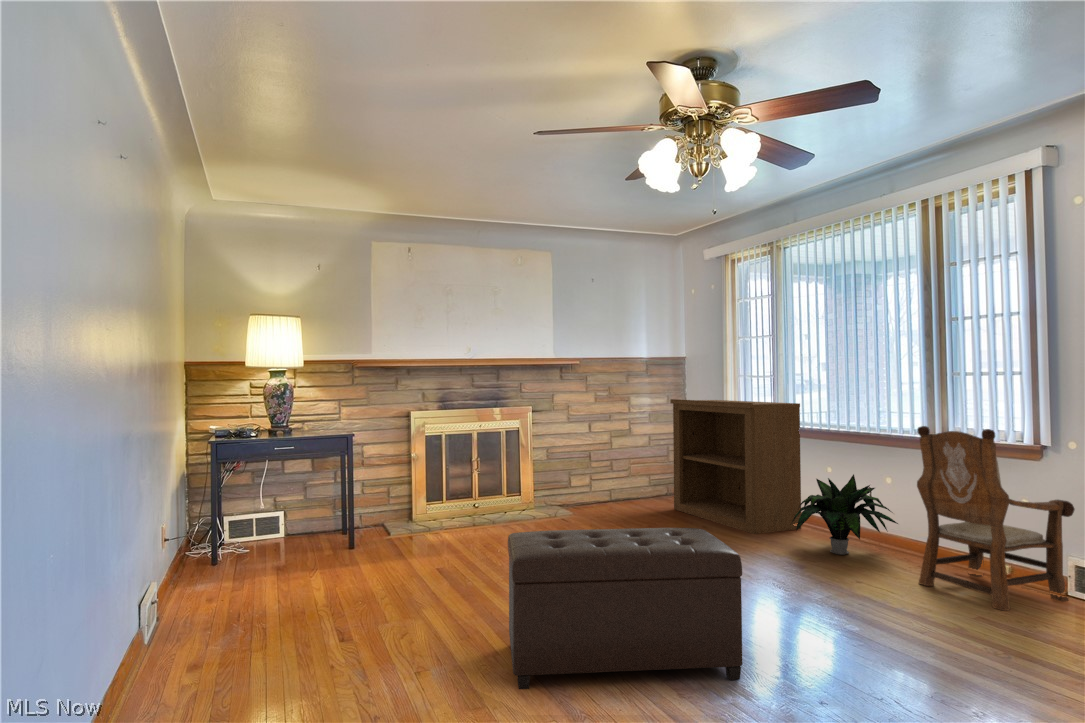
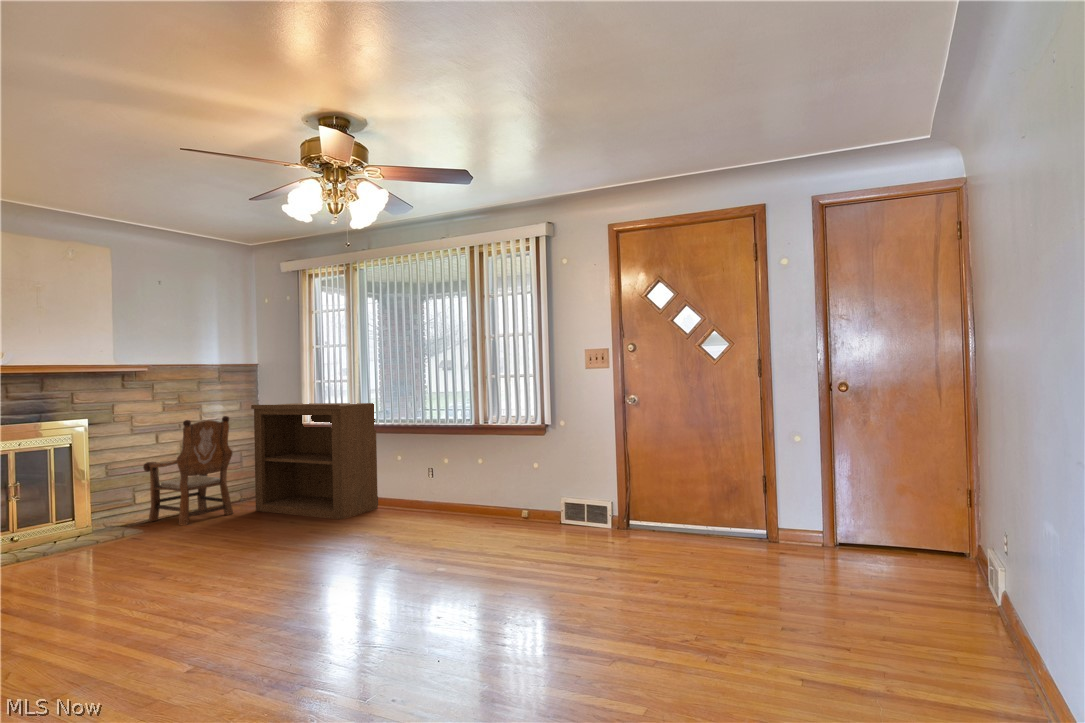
armchair: present [917,426,1075,611] -> present [143,416,233,525]
potted plant: present [792,474,898,555] -> none [376,457,459,523]
ottoman: present [508,528,742,689] -> none [151,515,389,698]

